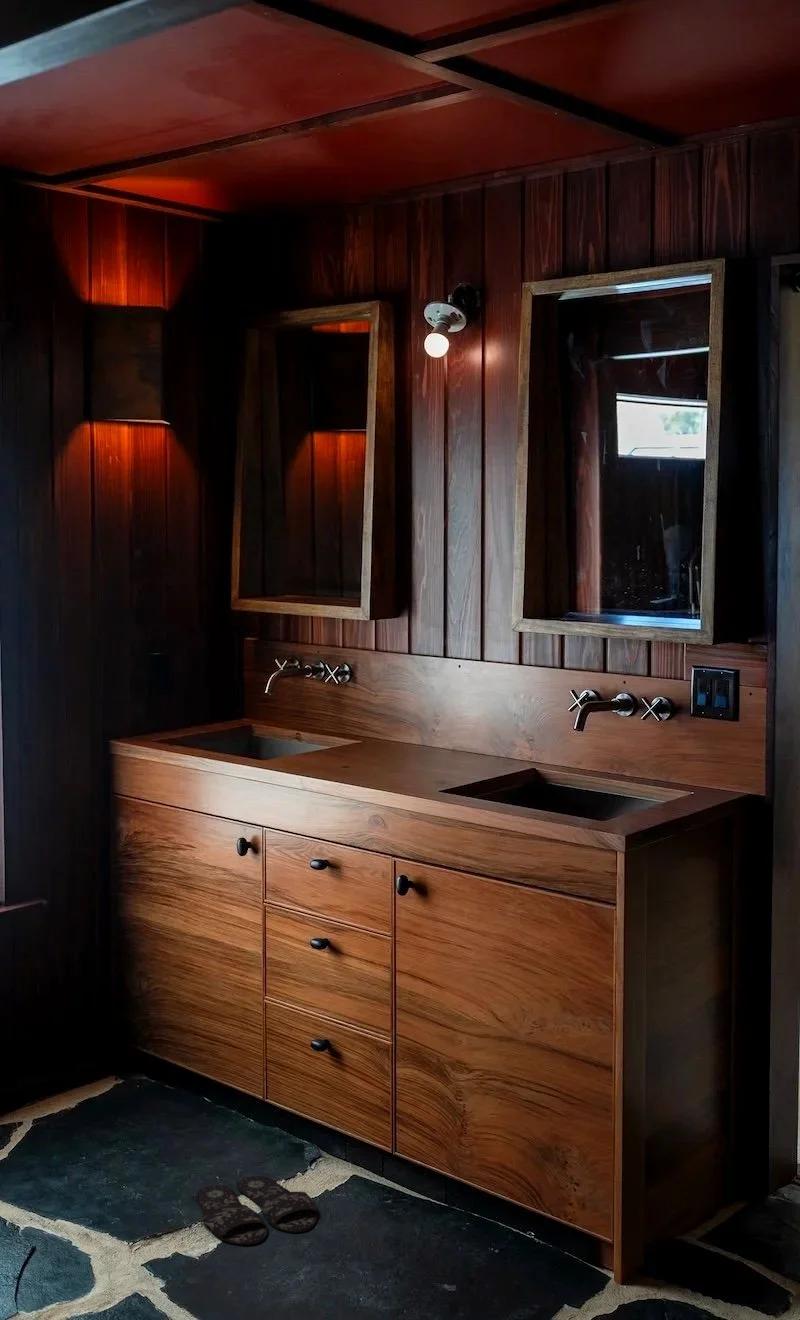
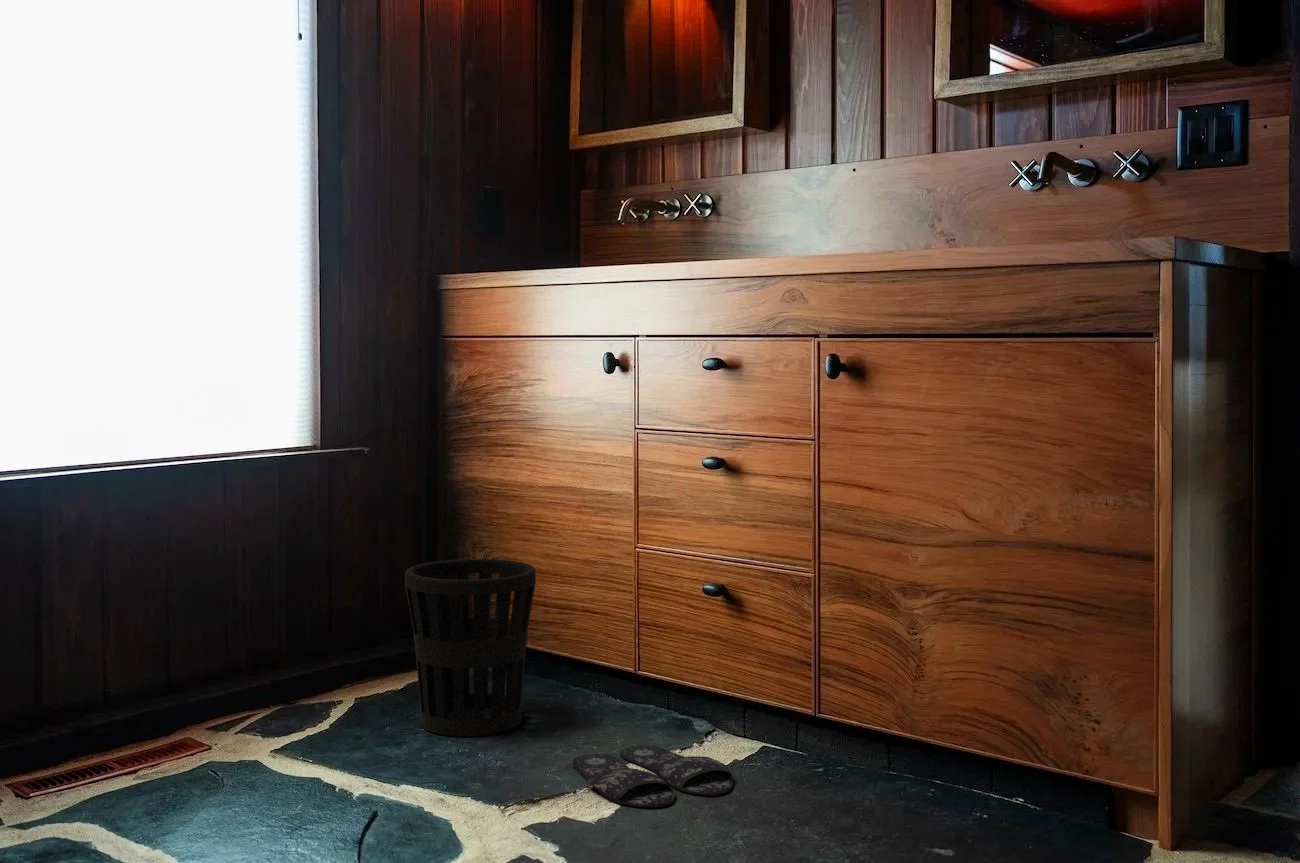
wastebasket: none [70,1006,178,1163] -> present [405,559,536,736]

